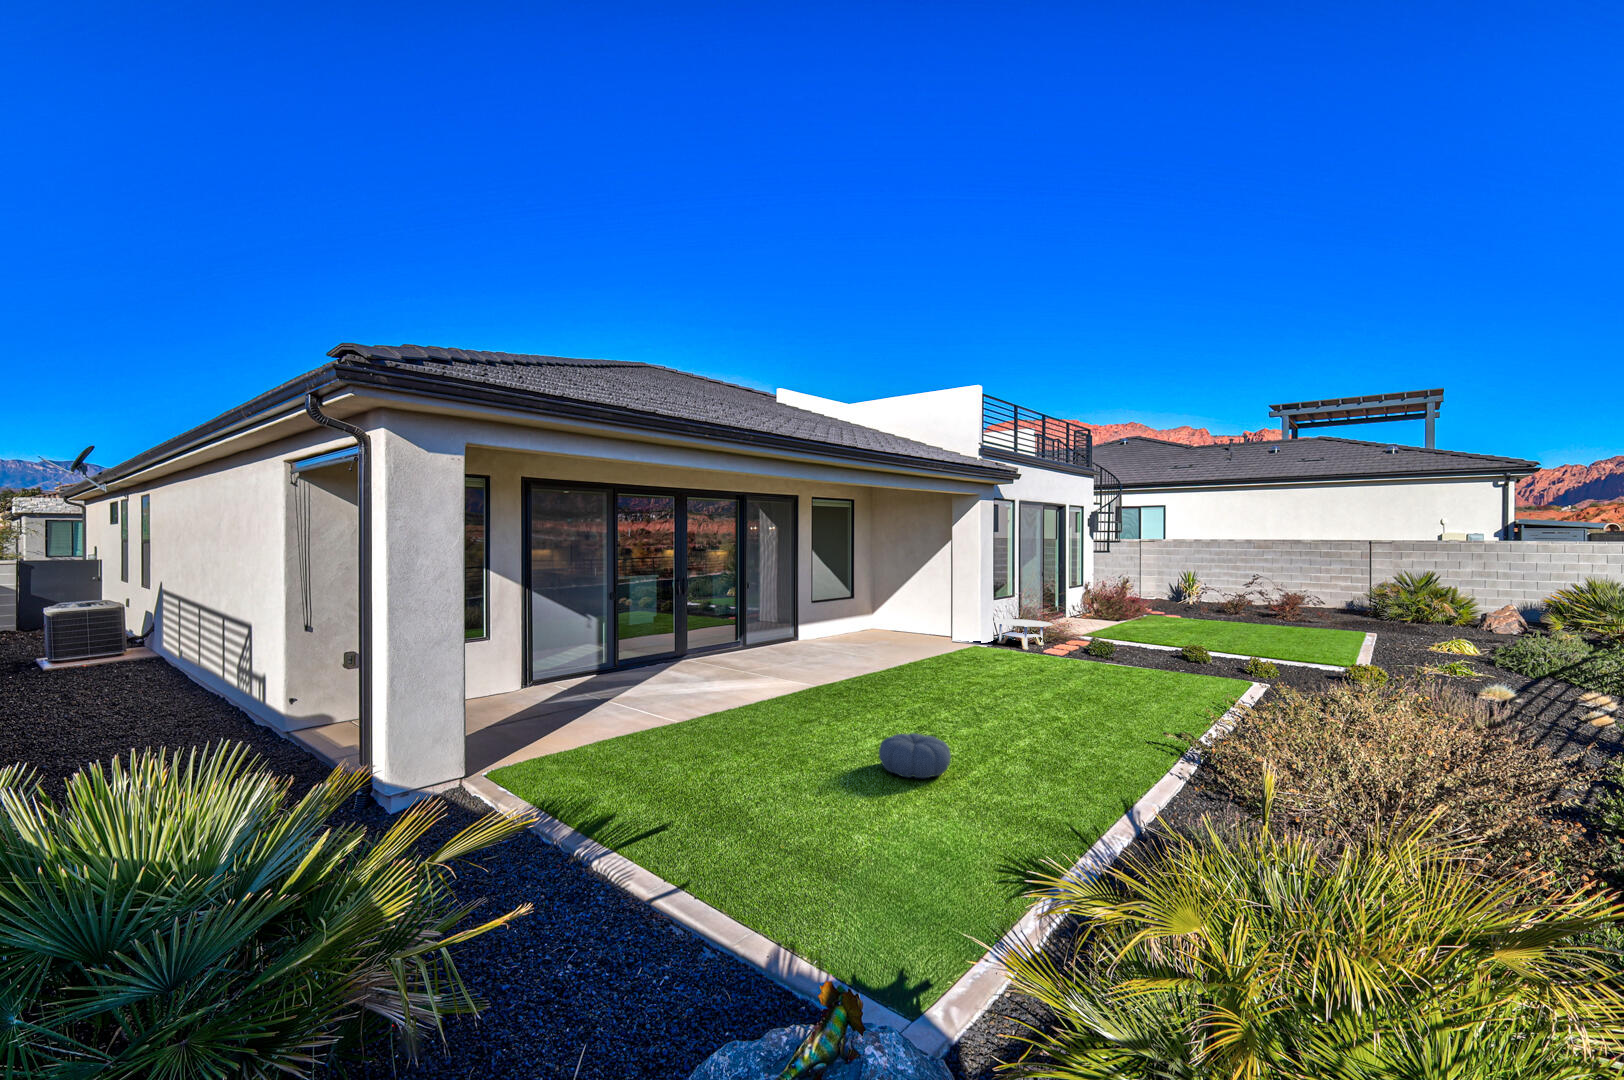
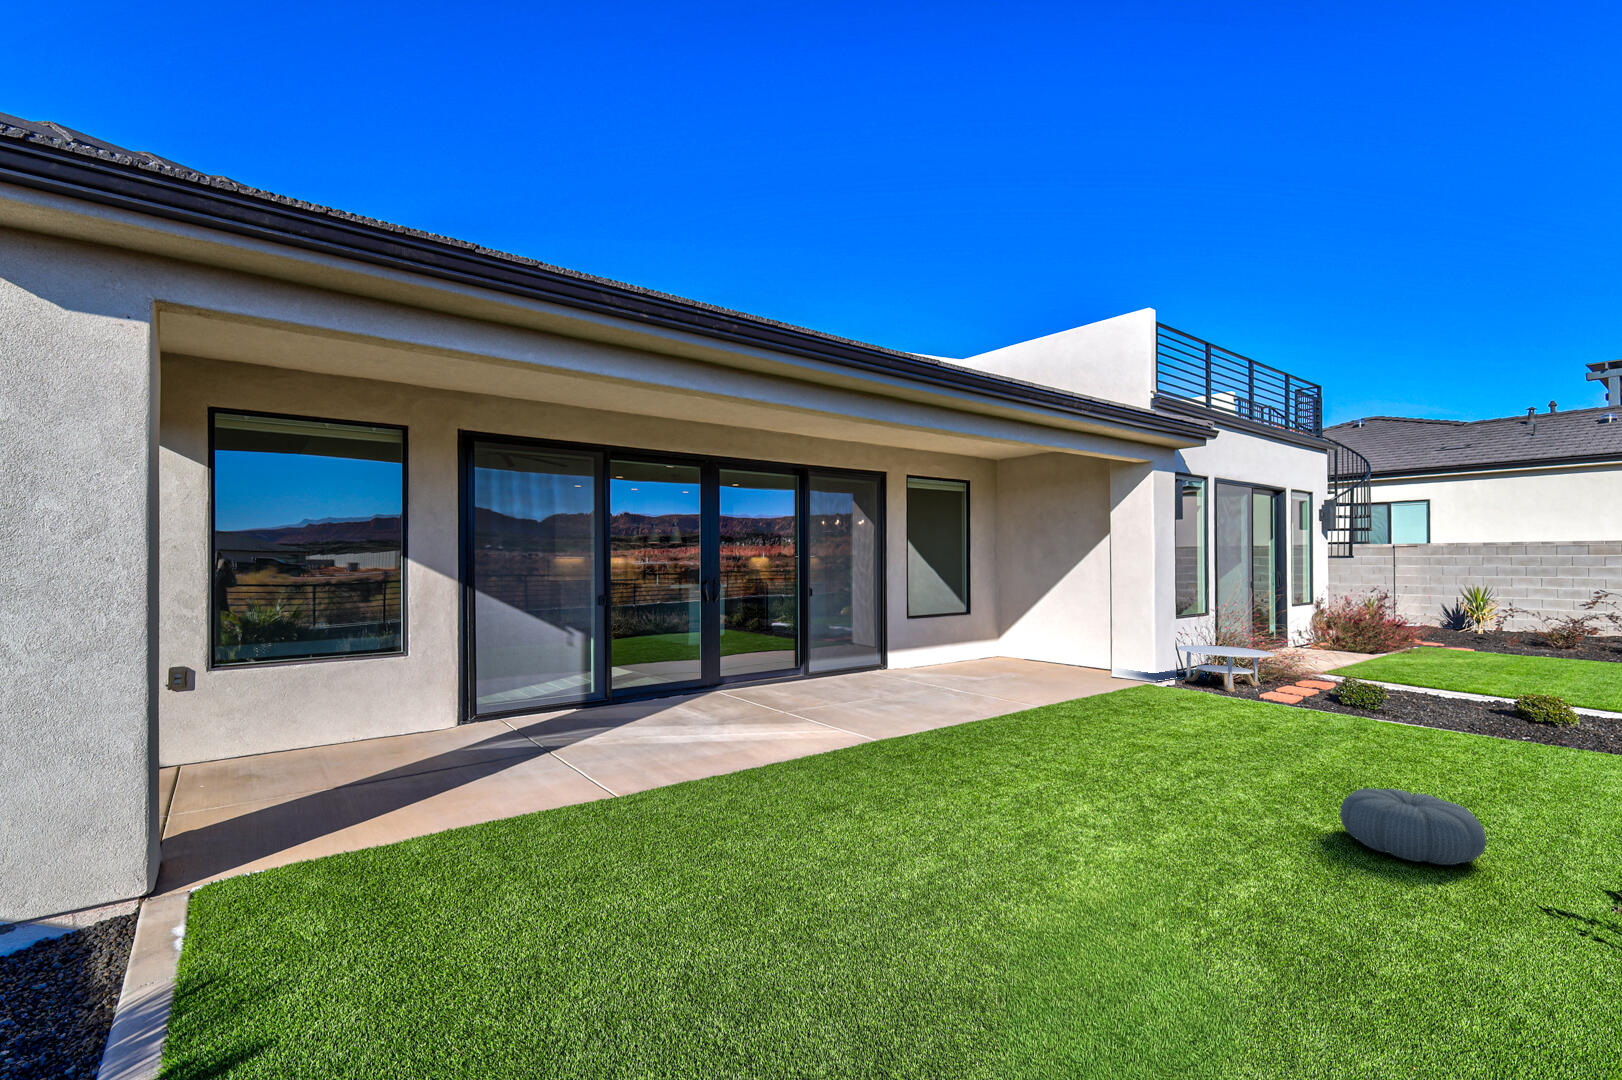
pouf: present [879,733,951,778] -> present [1340,788,1486,865]

